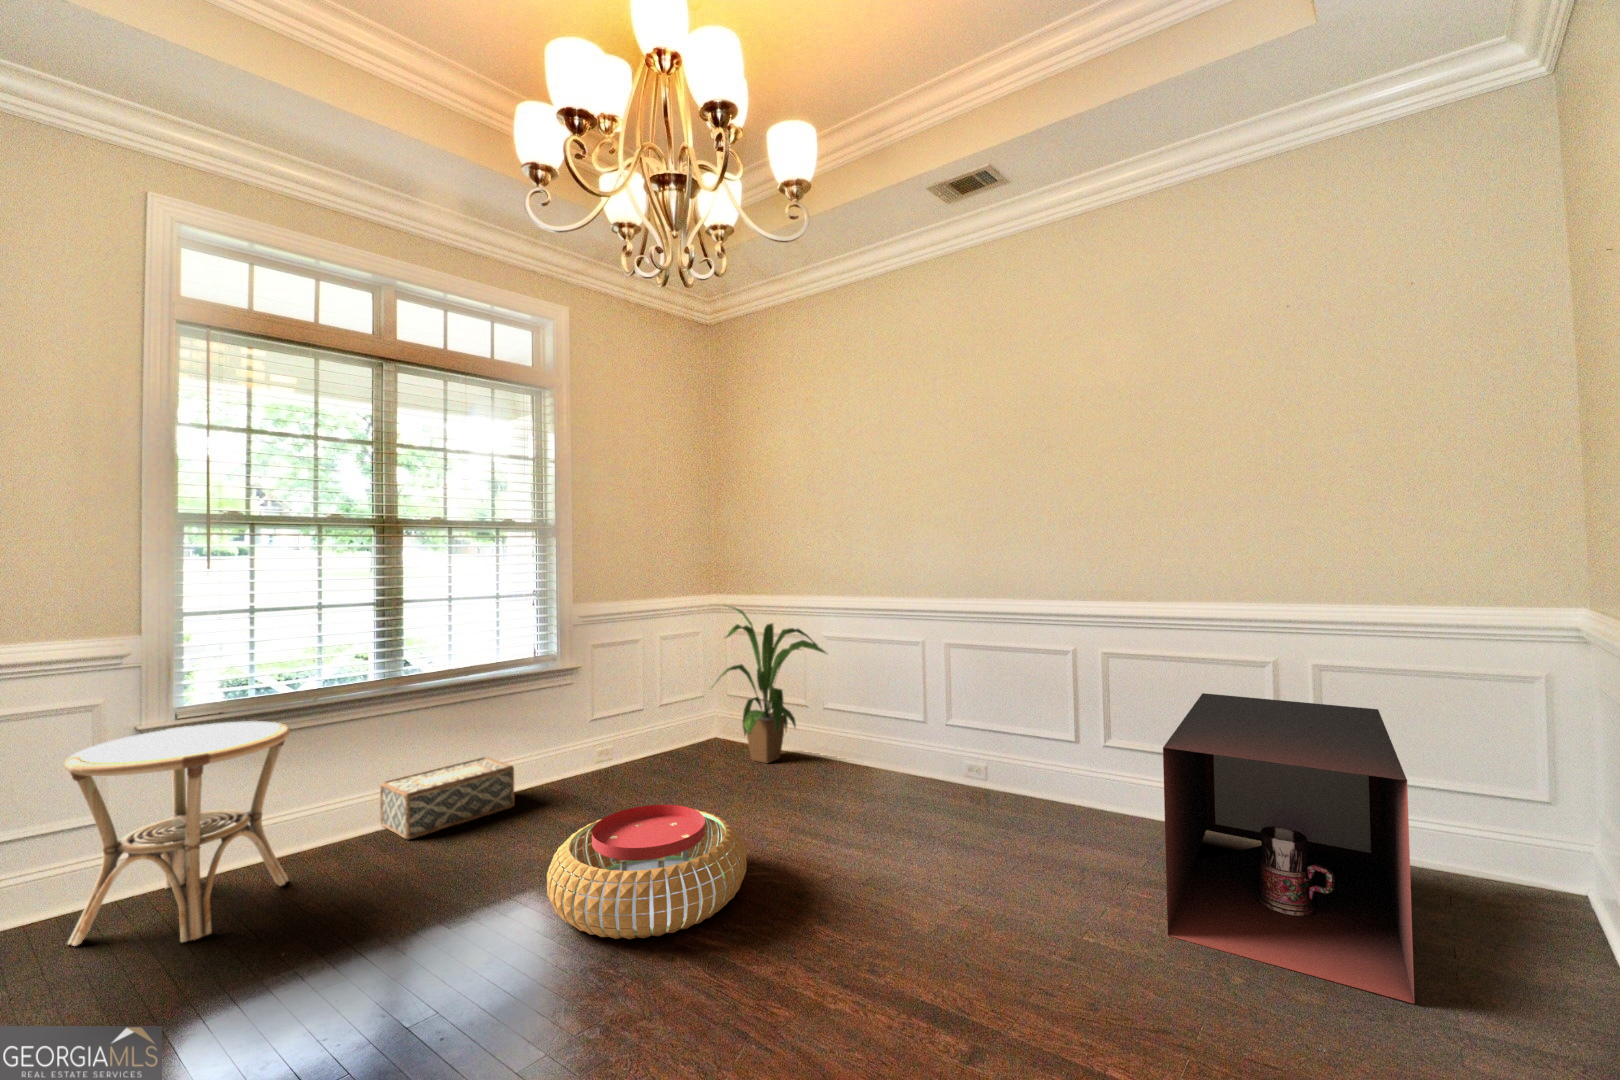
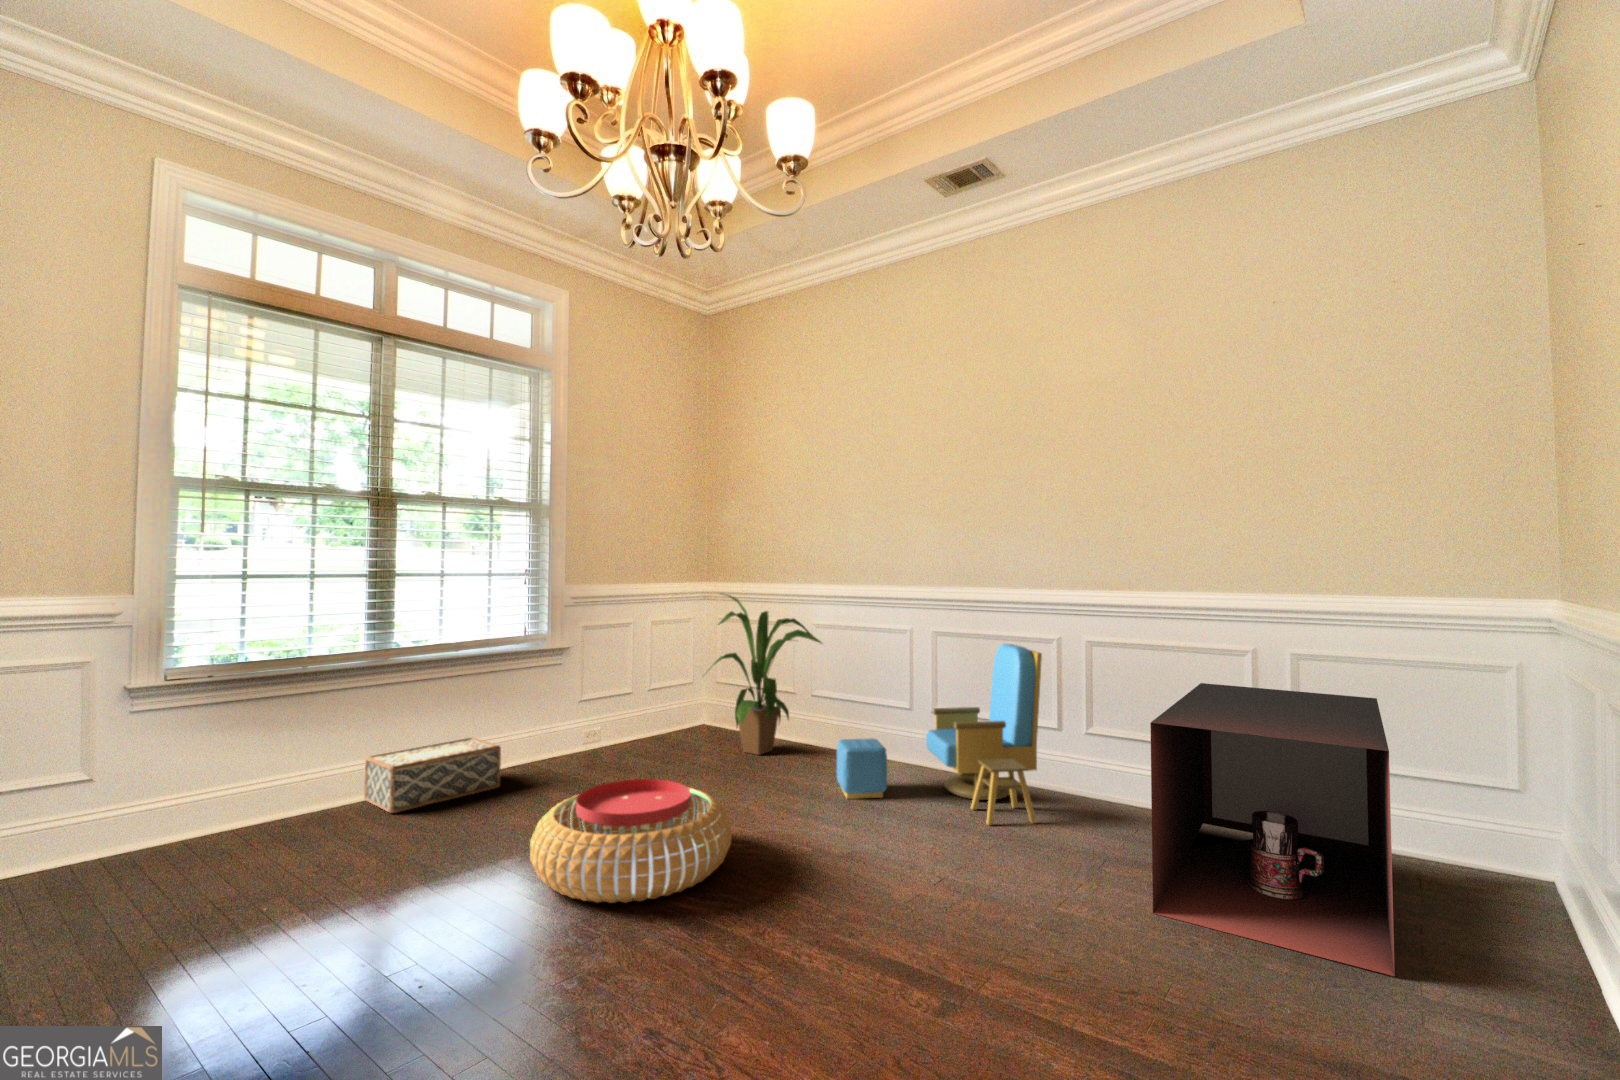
armchair: none [845,654,1045,838] -> present [837,644,1042,825]
side table: present [64,721,290,946] -> none [53,686,279,896]

